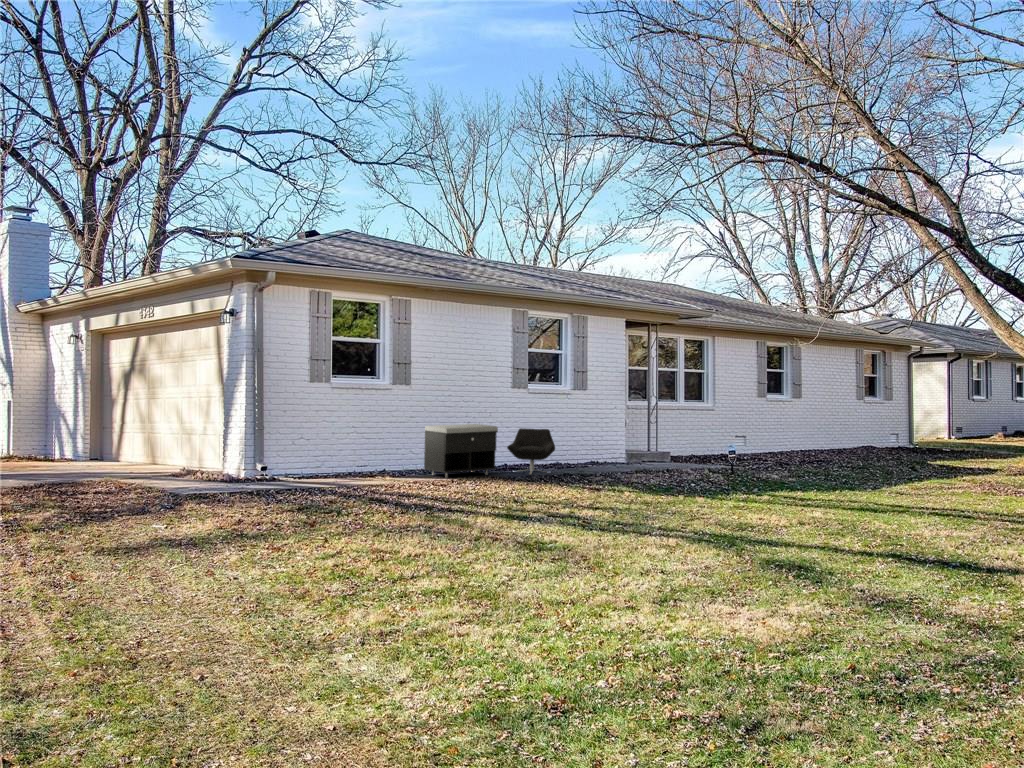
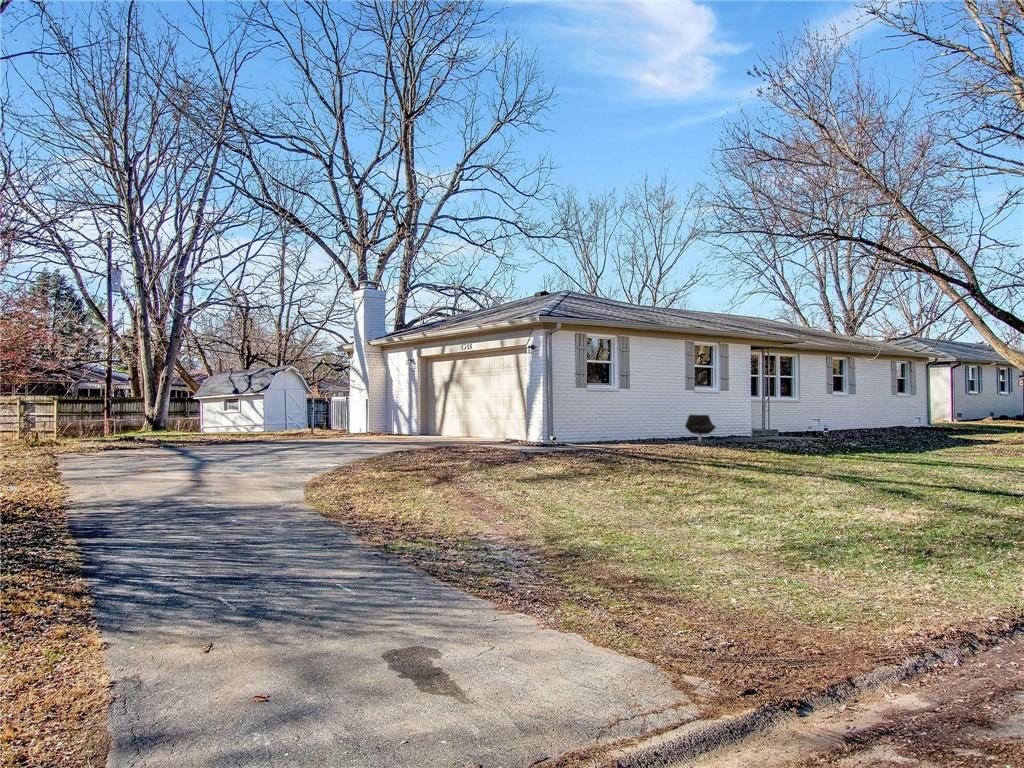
storage bench: present [424,424,498,478] -> none [638,412,682,444]

